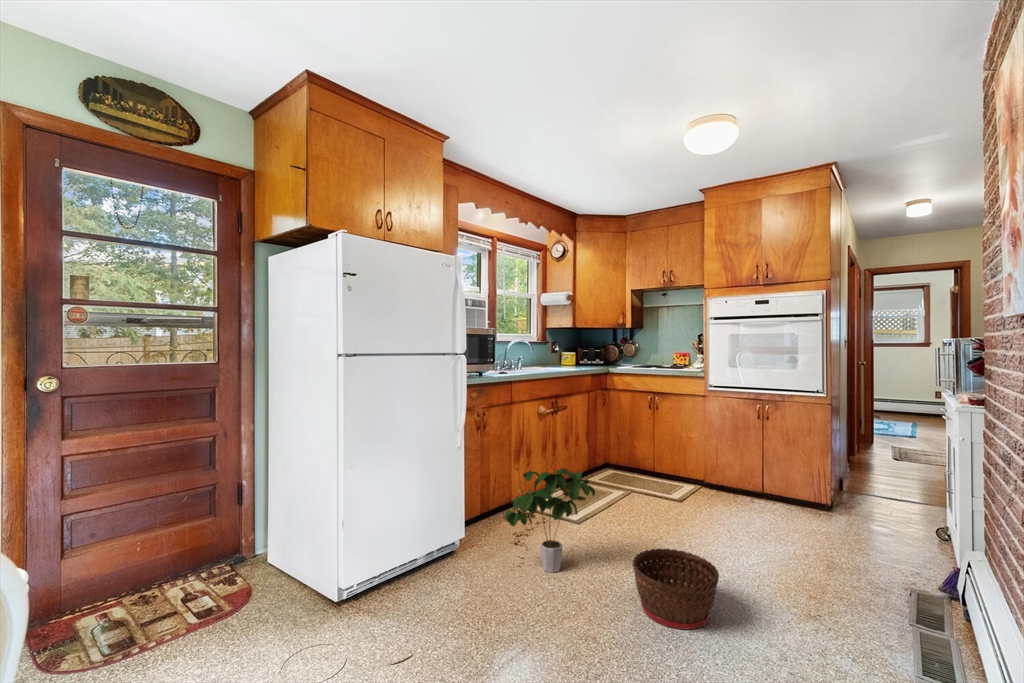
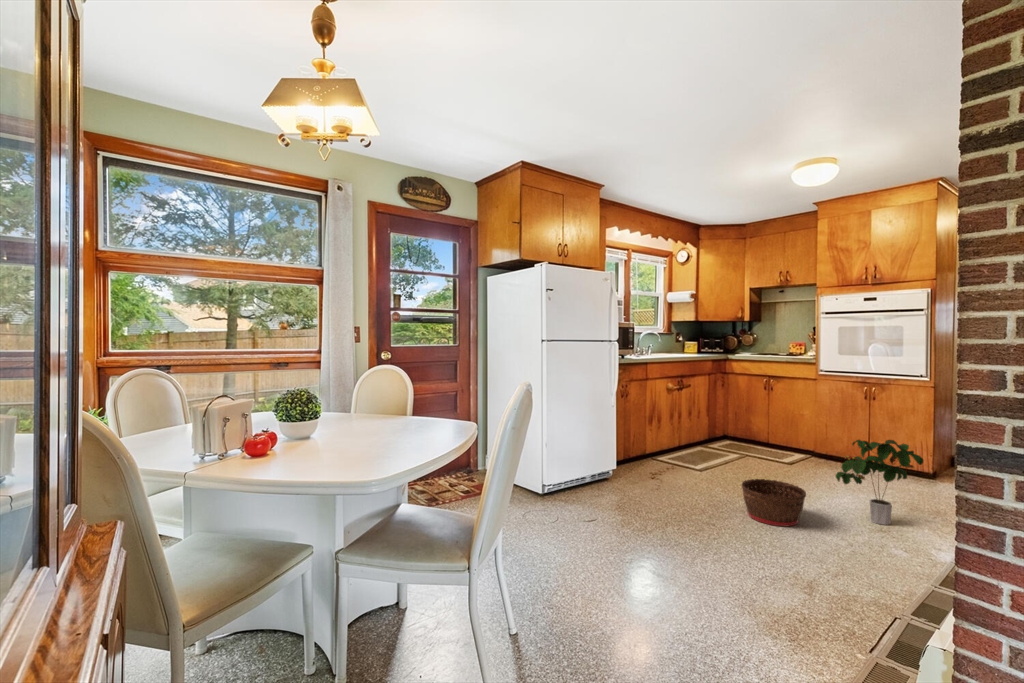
potted plant: present [504,468,595,572] -> present [836,440,923,525]

